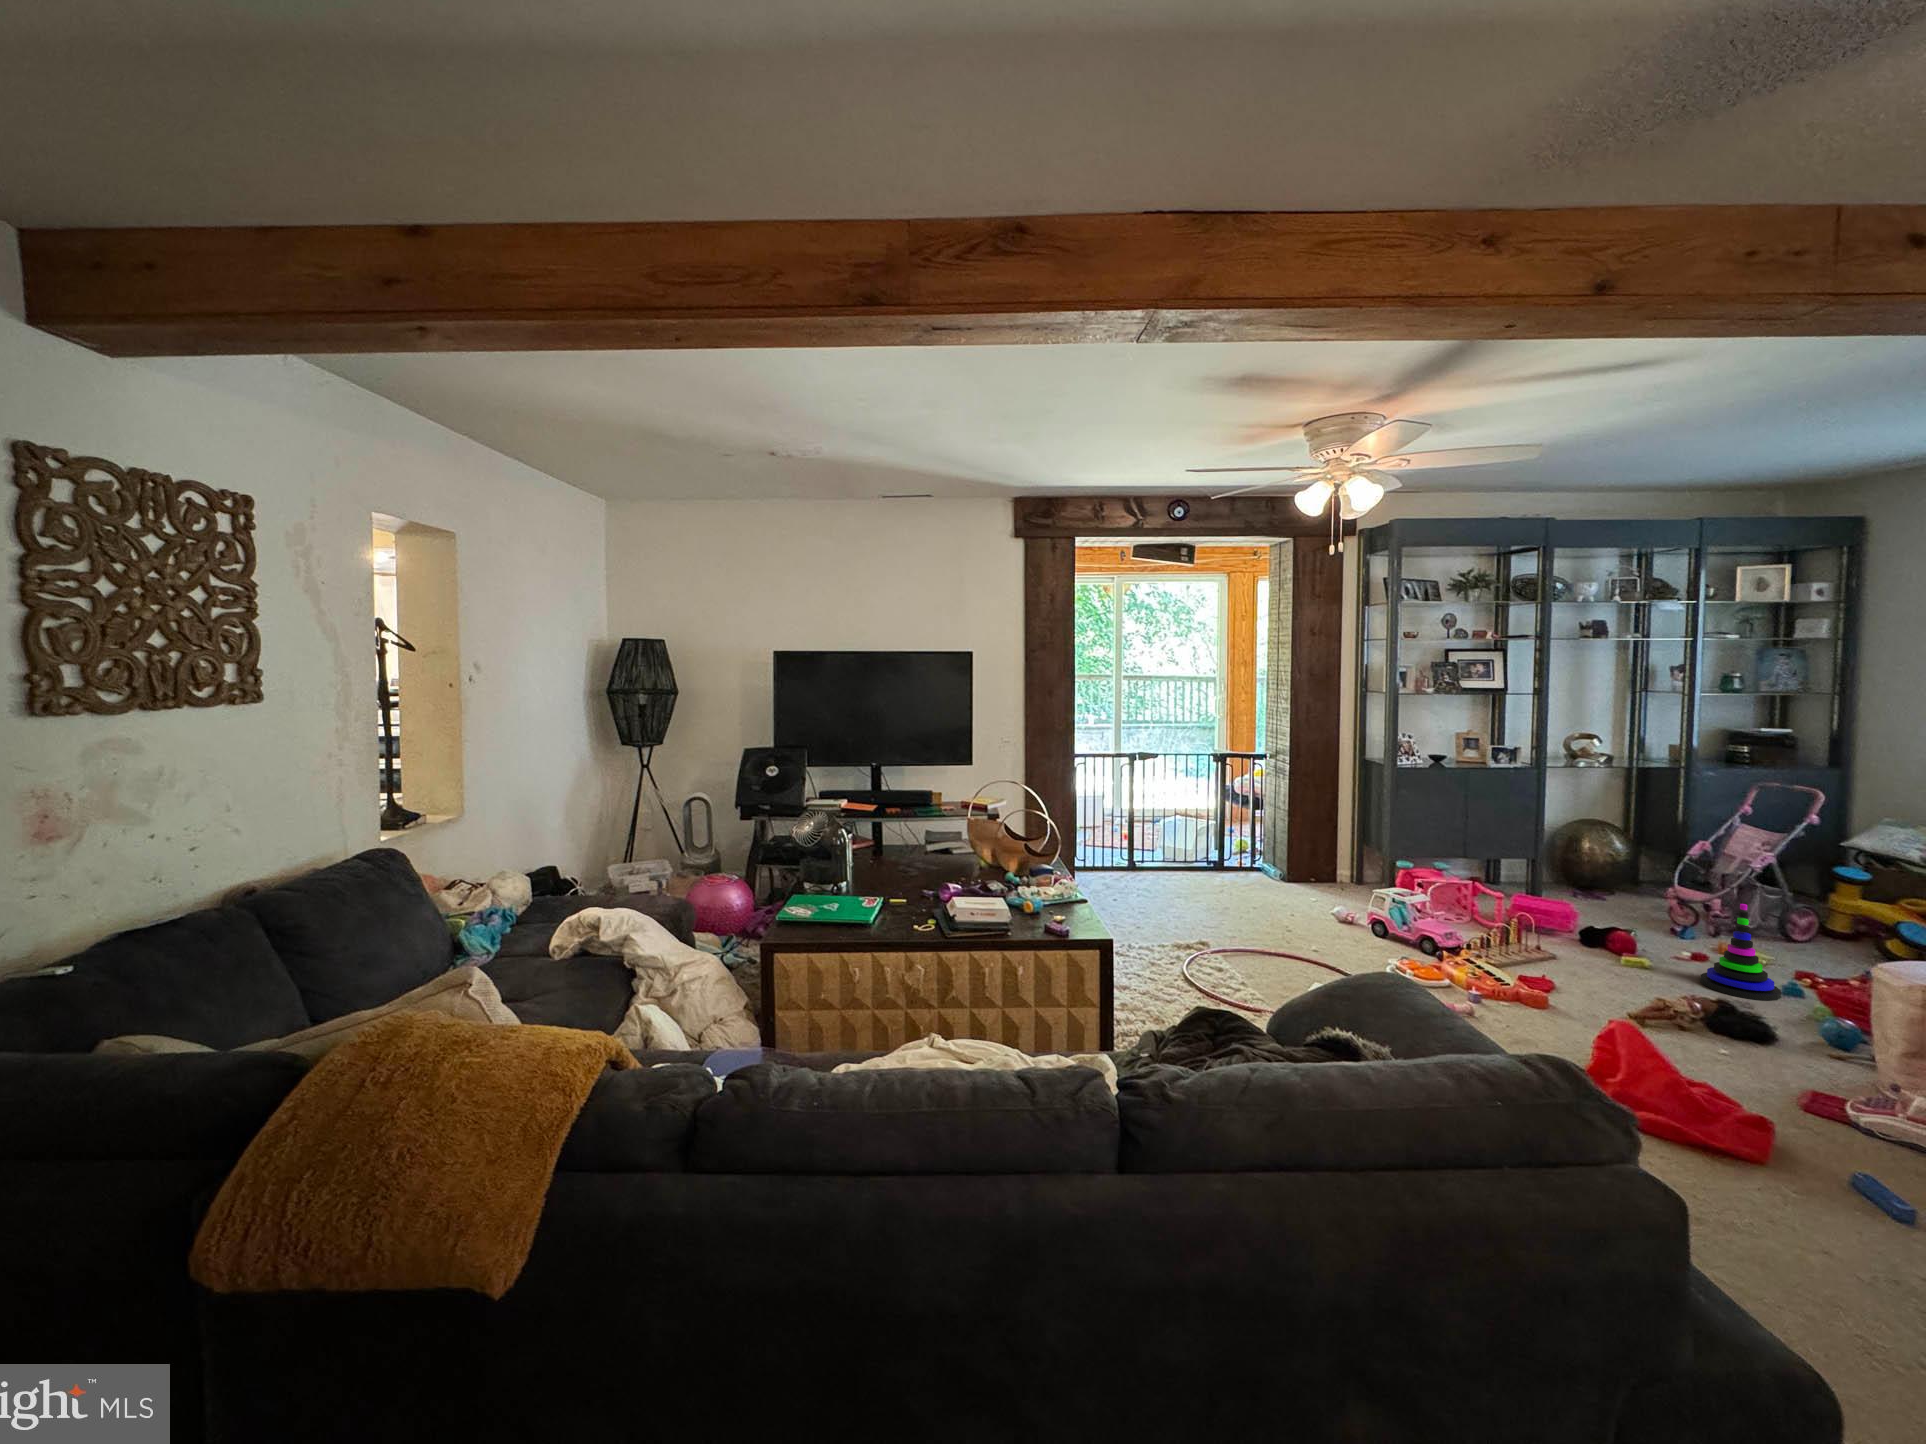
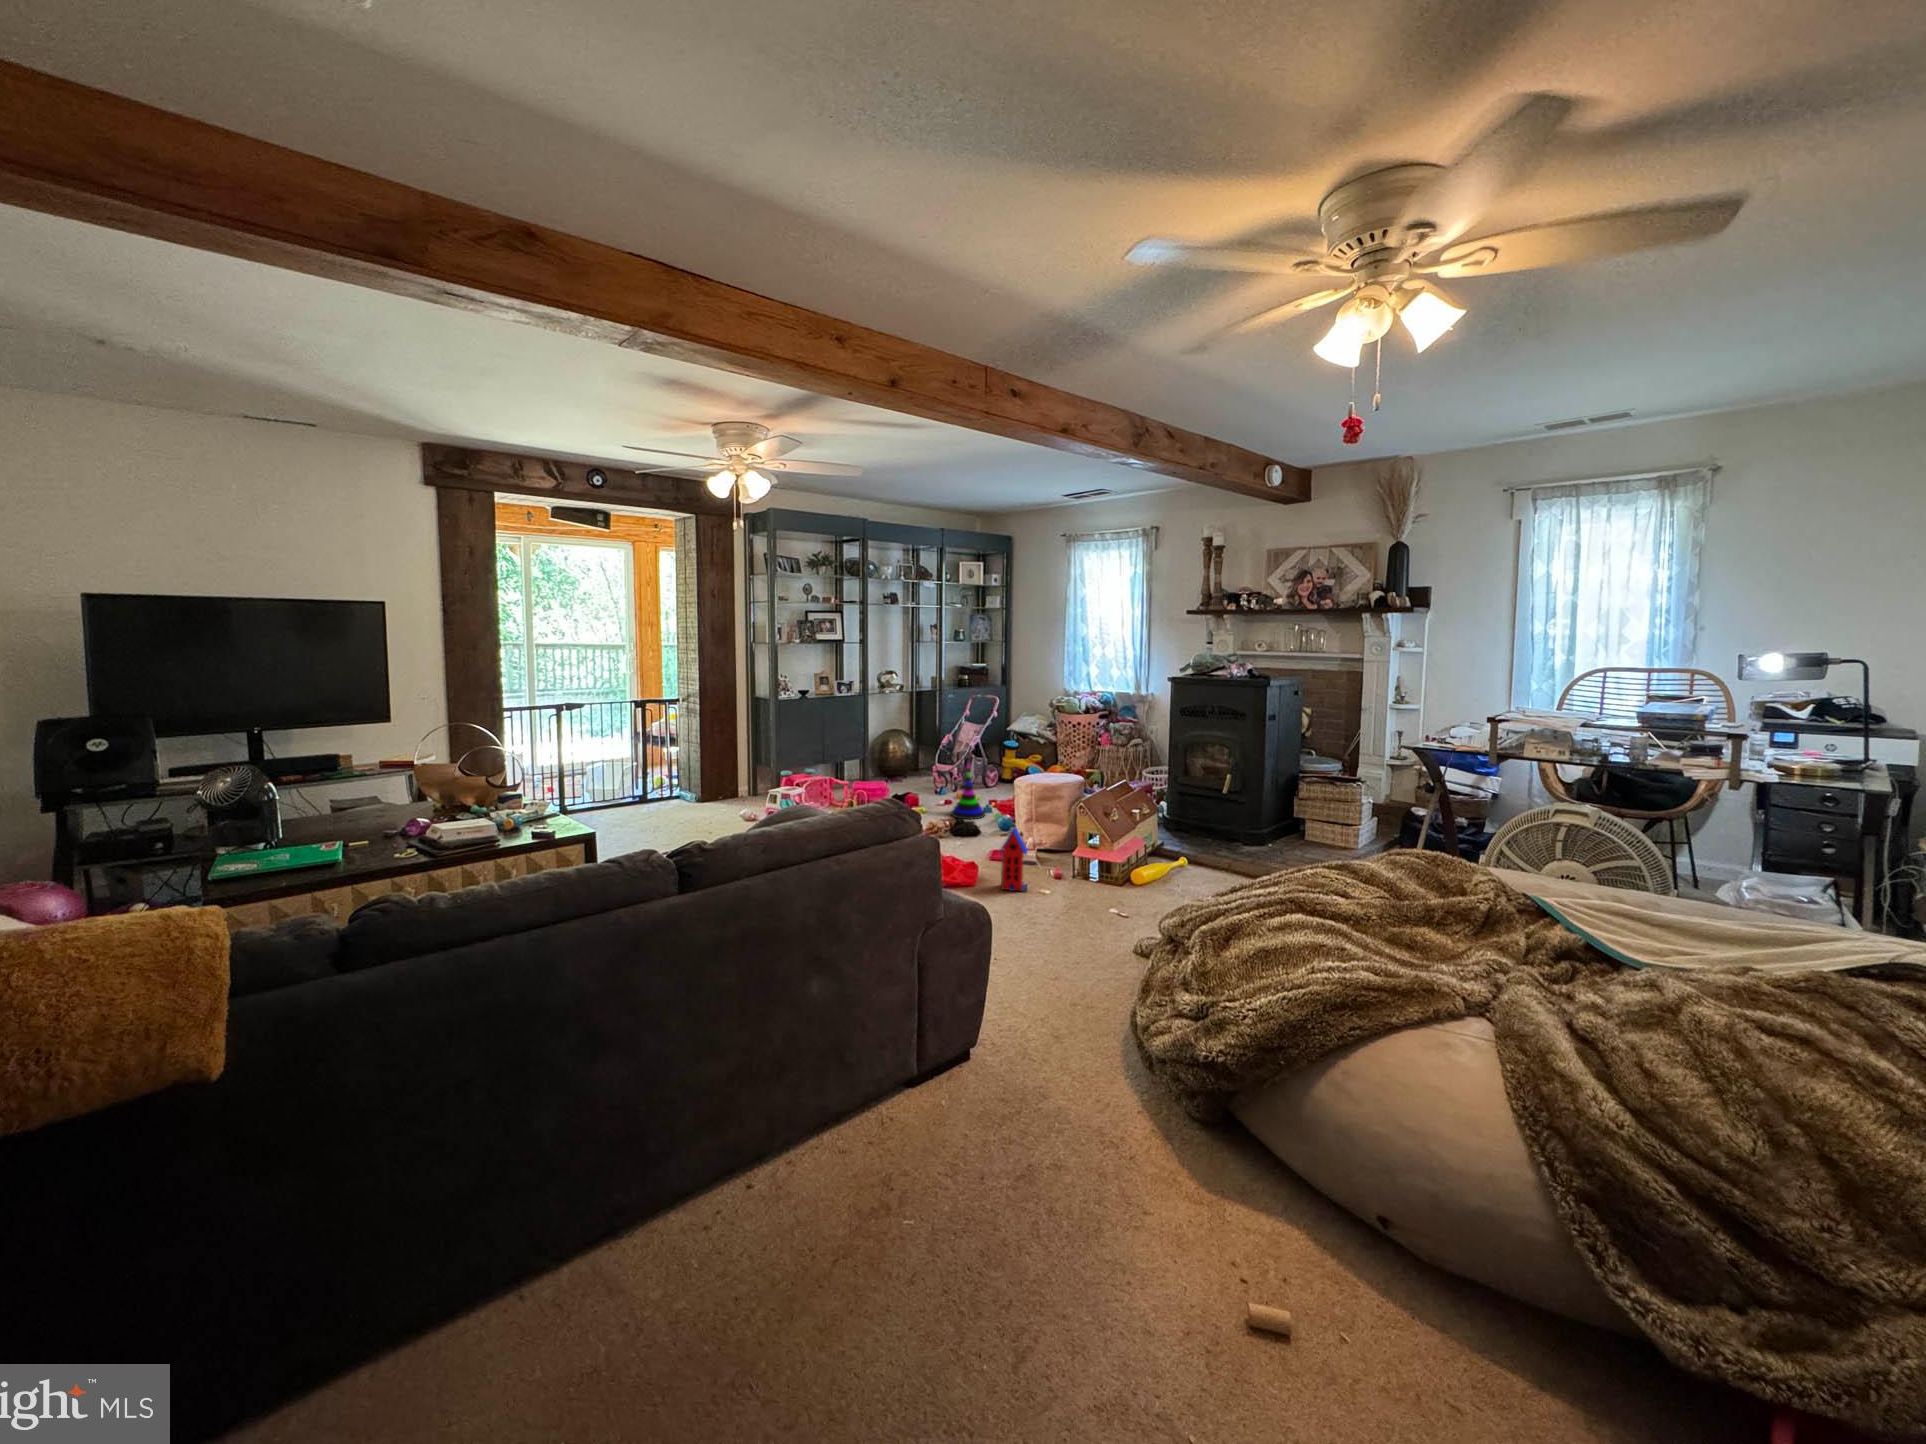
toy house: none [1809,1052,1887,1180] -> present [1000,827,1028,891]

